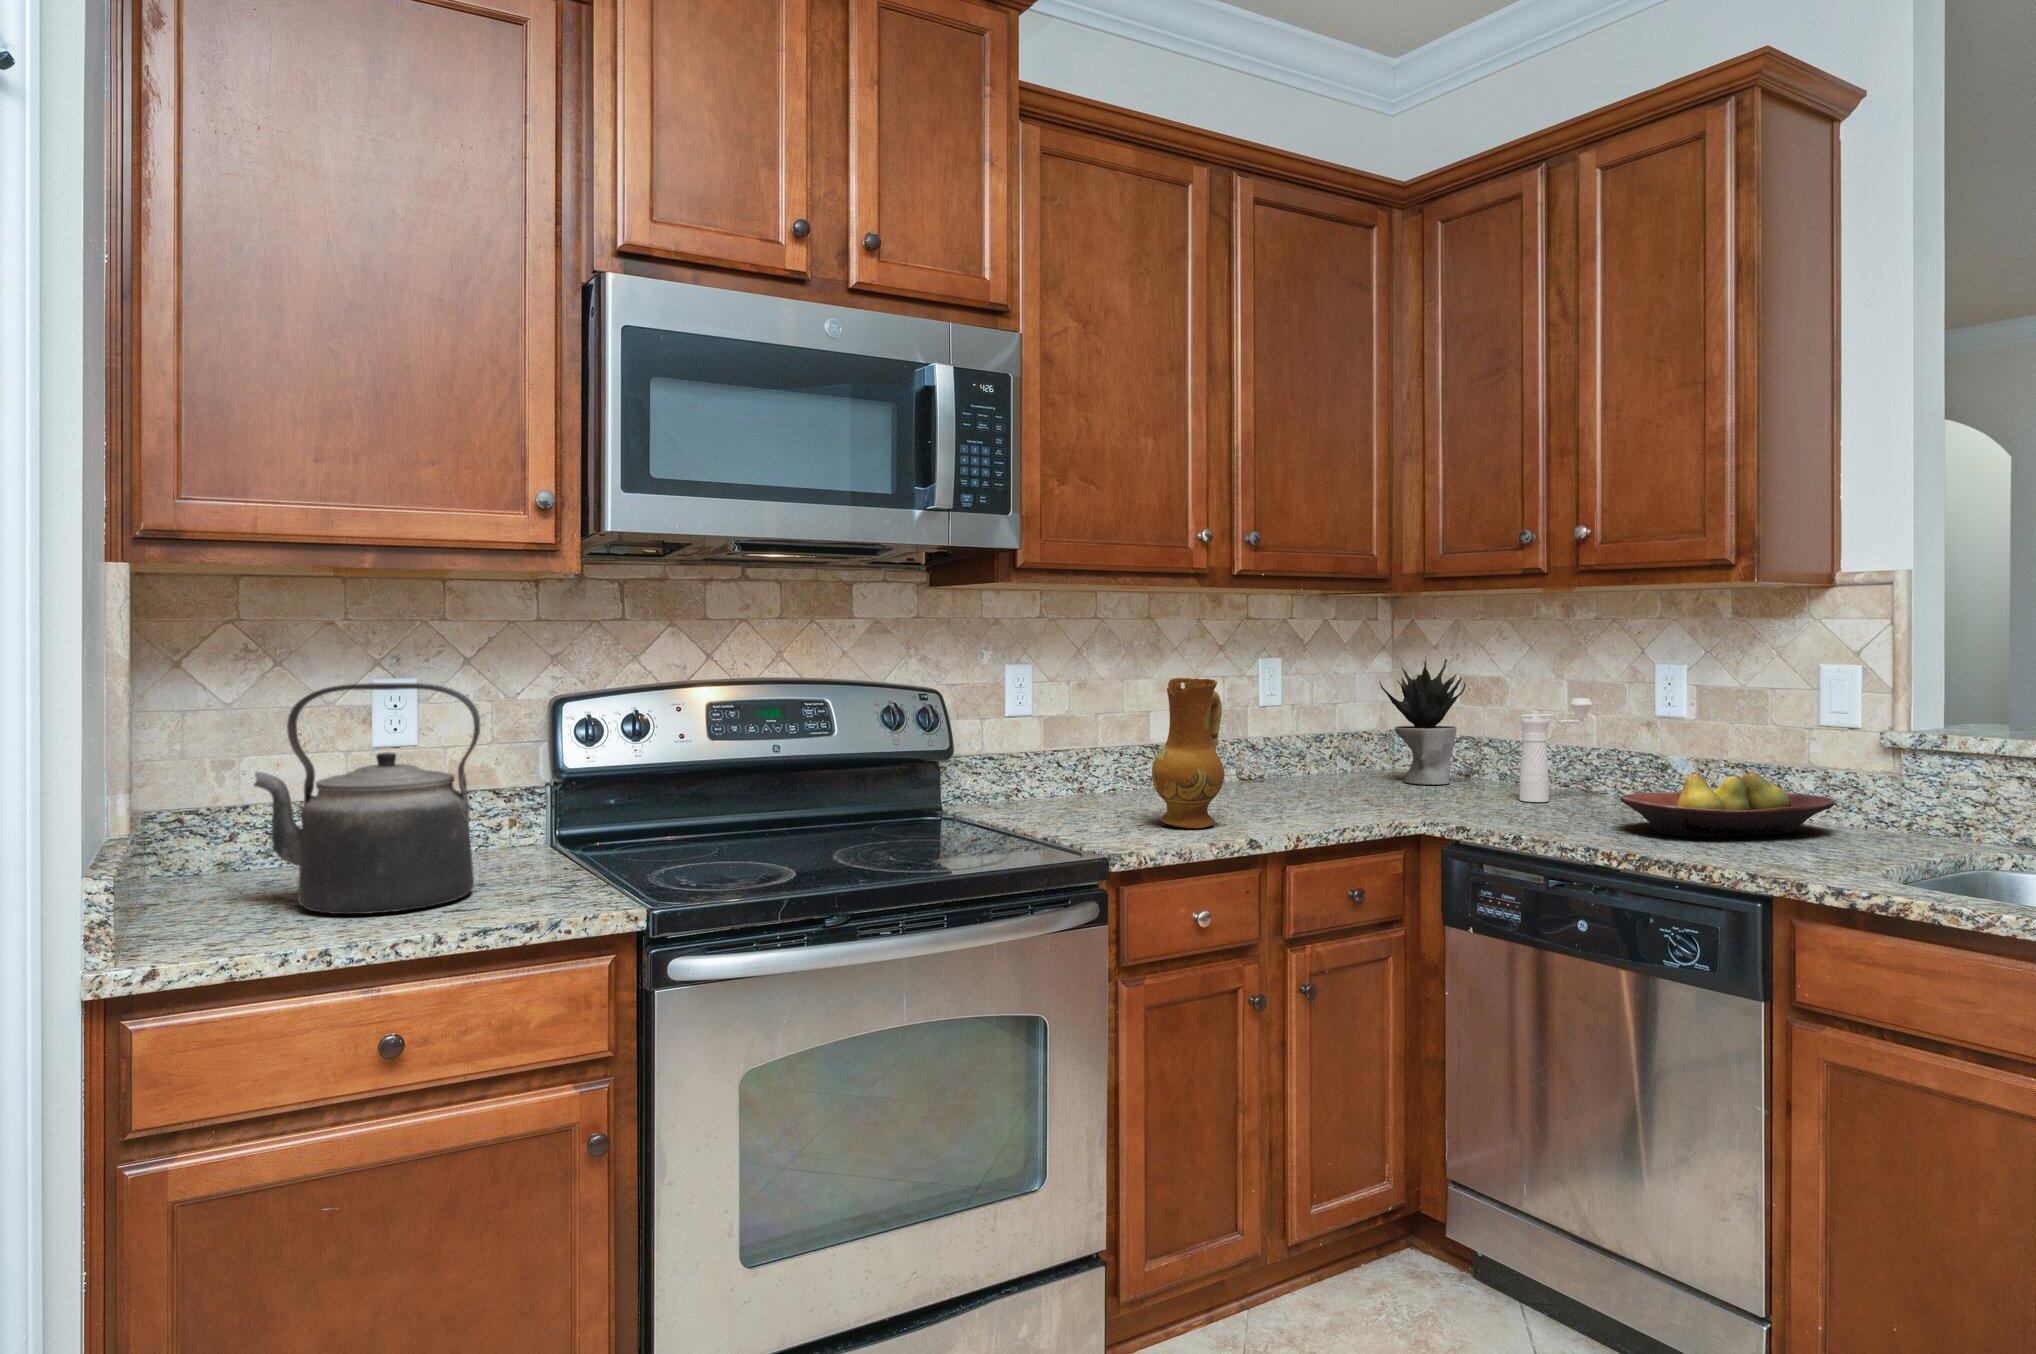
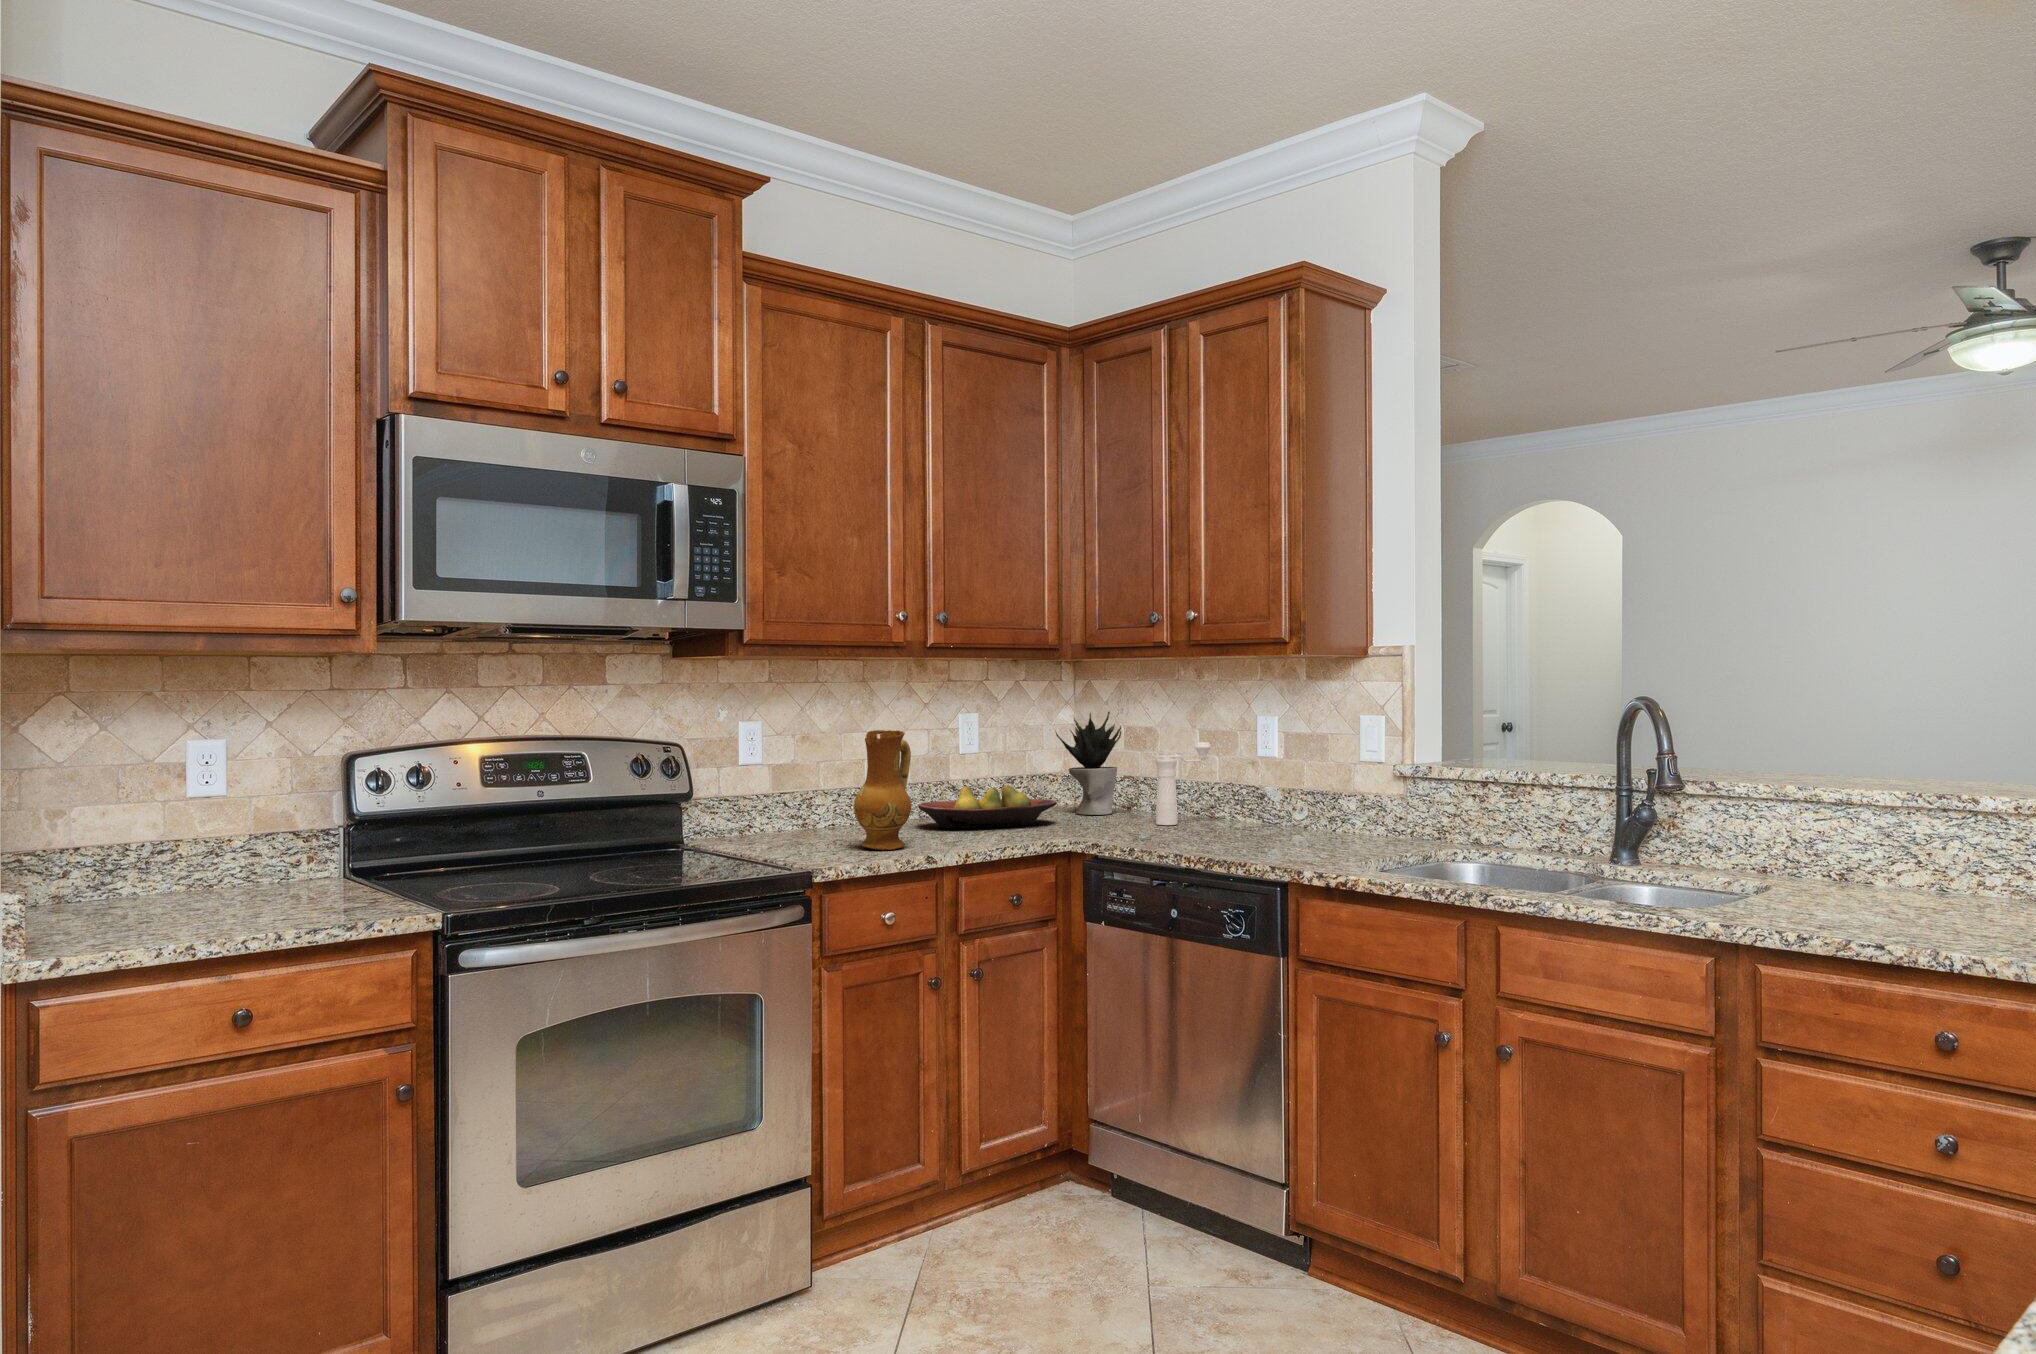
kettle: present [254,683,480,914] -> none [111,742,301,923]
fruit bowl: present [1620,772,1835,837] -> present [918,785,1057,828]

